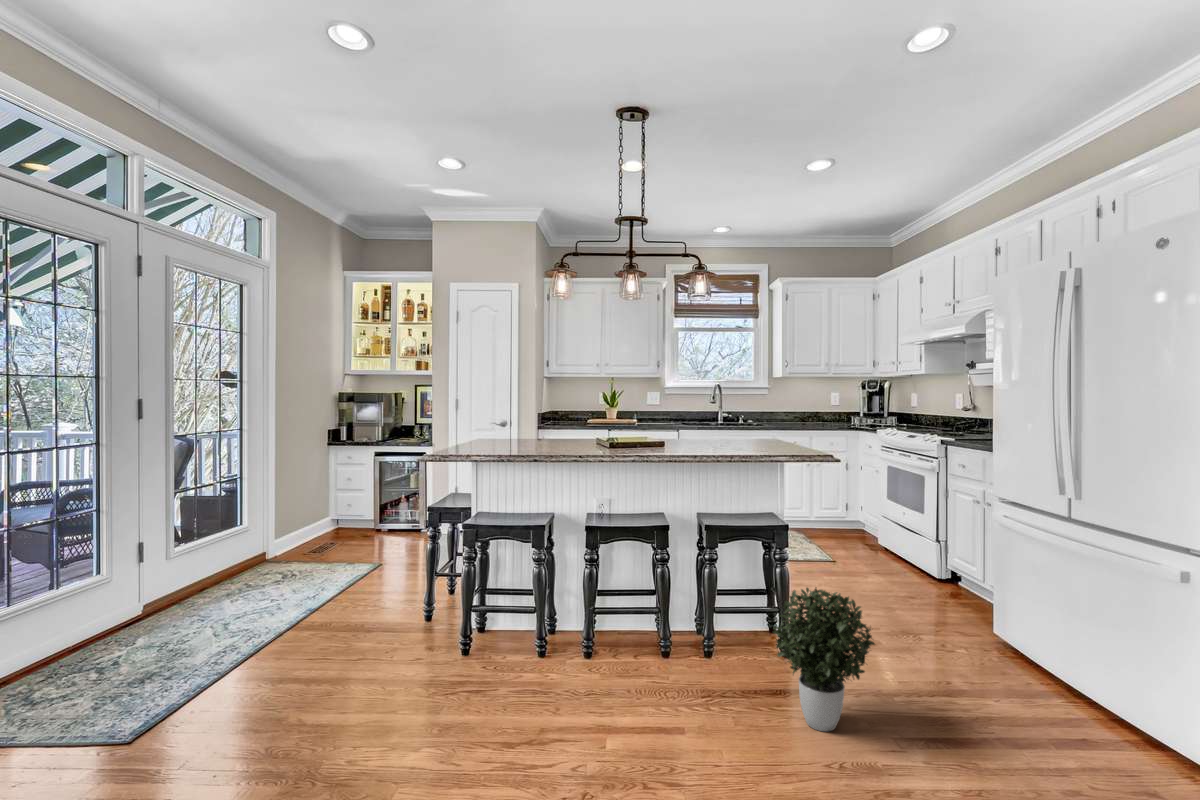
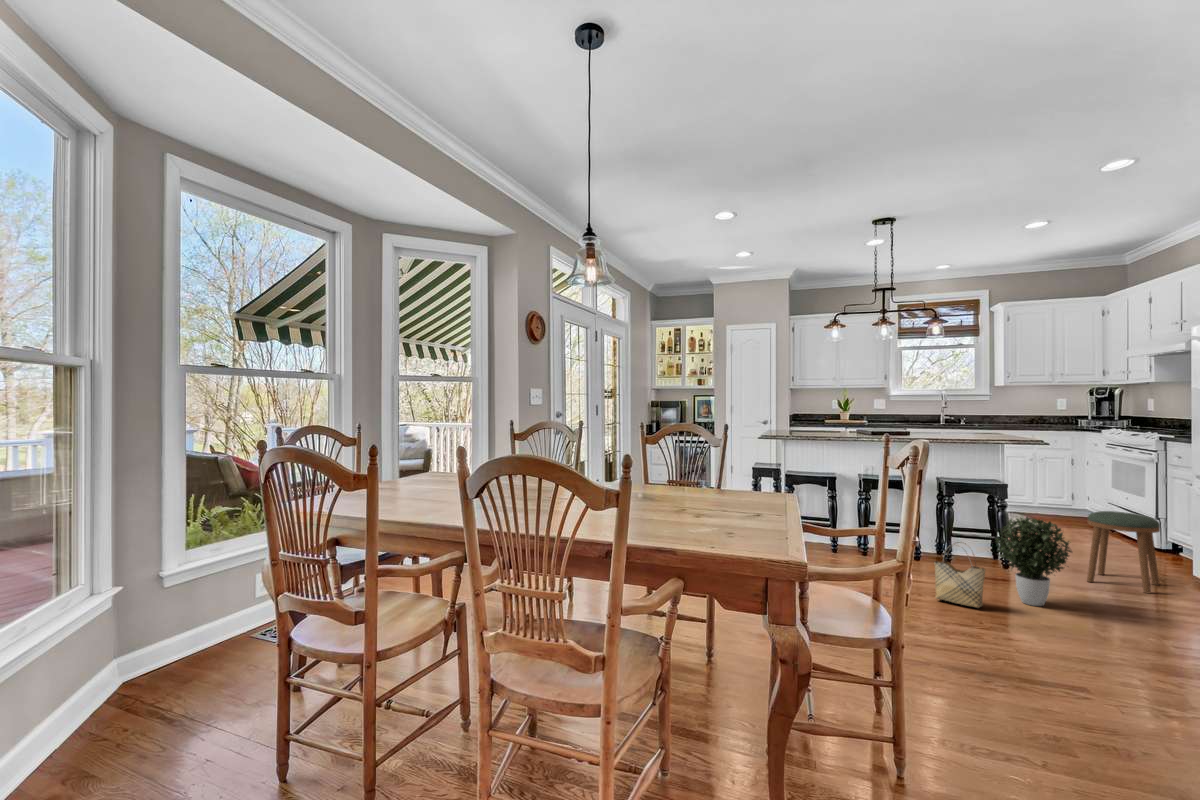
stool: none [878,552,960,670] -> present [1087,511,1160,594]
woven basket: none [684,640,759,758] -> present [934,542,985,607]

